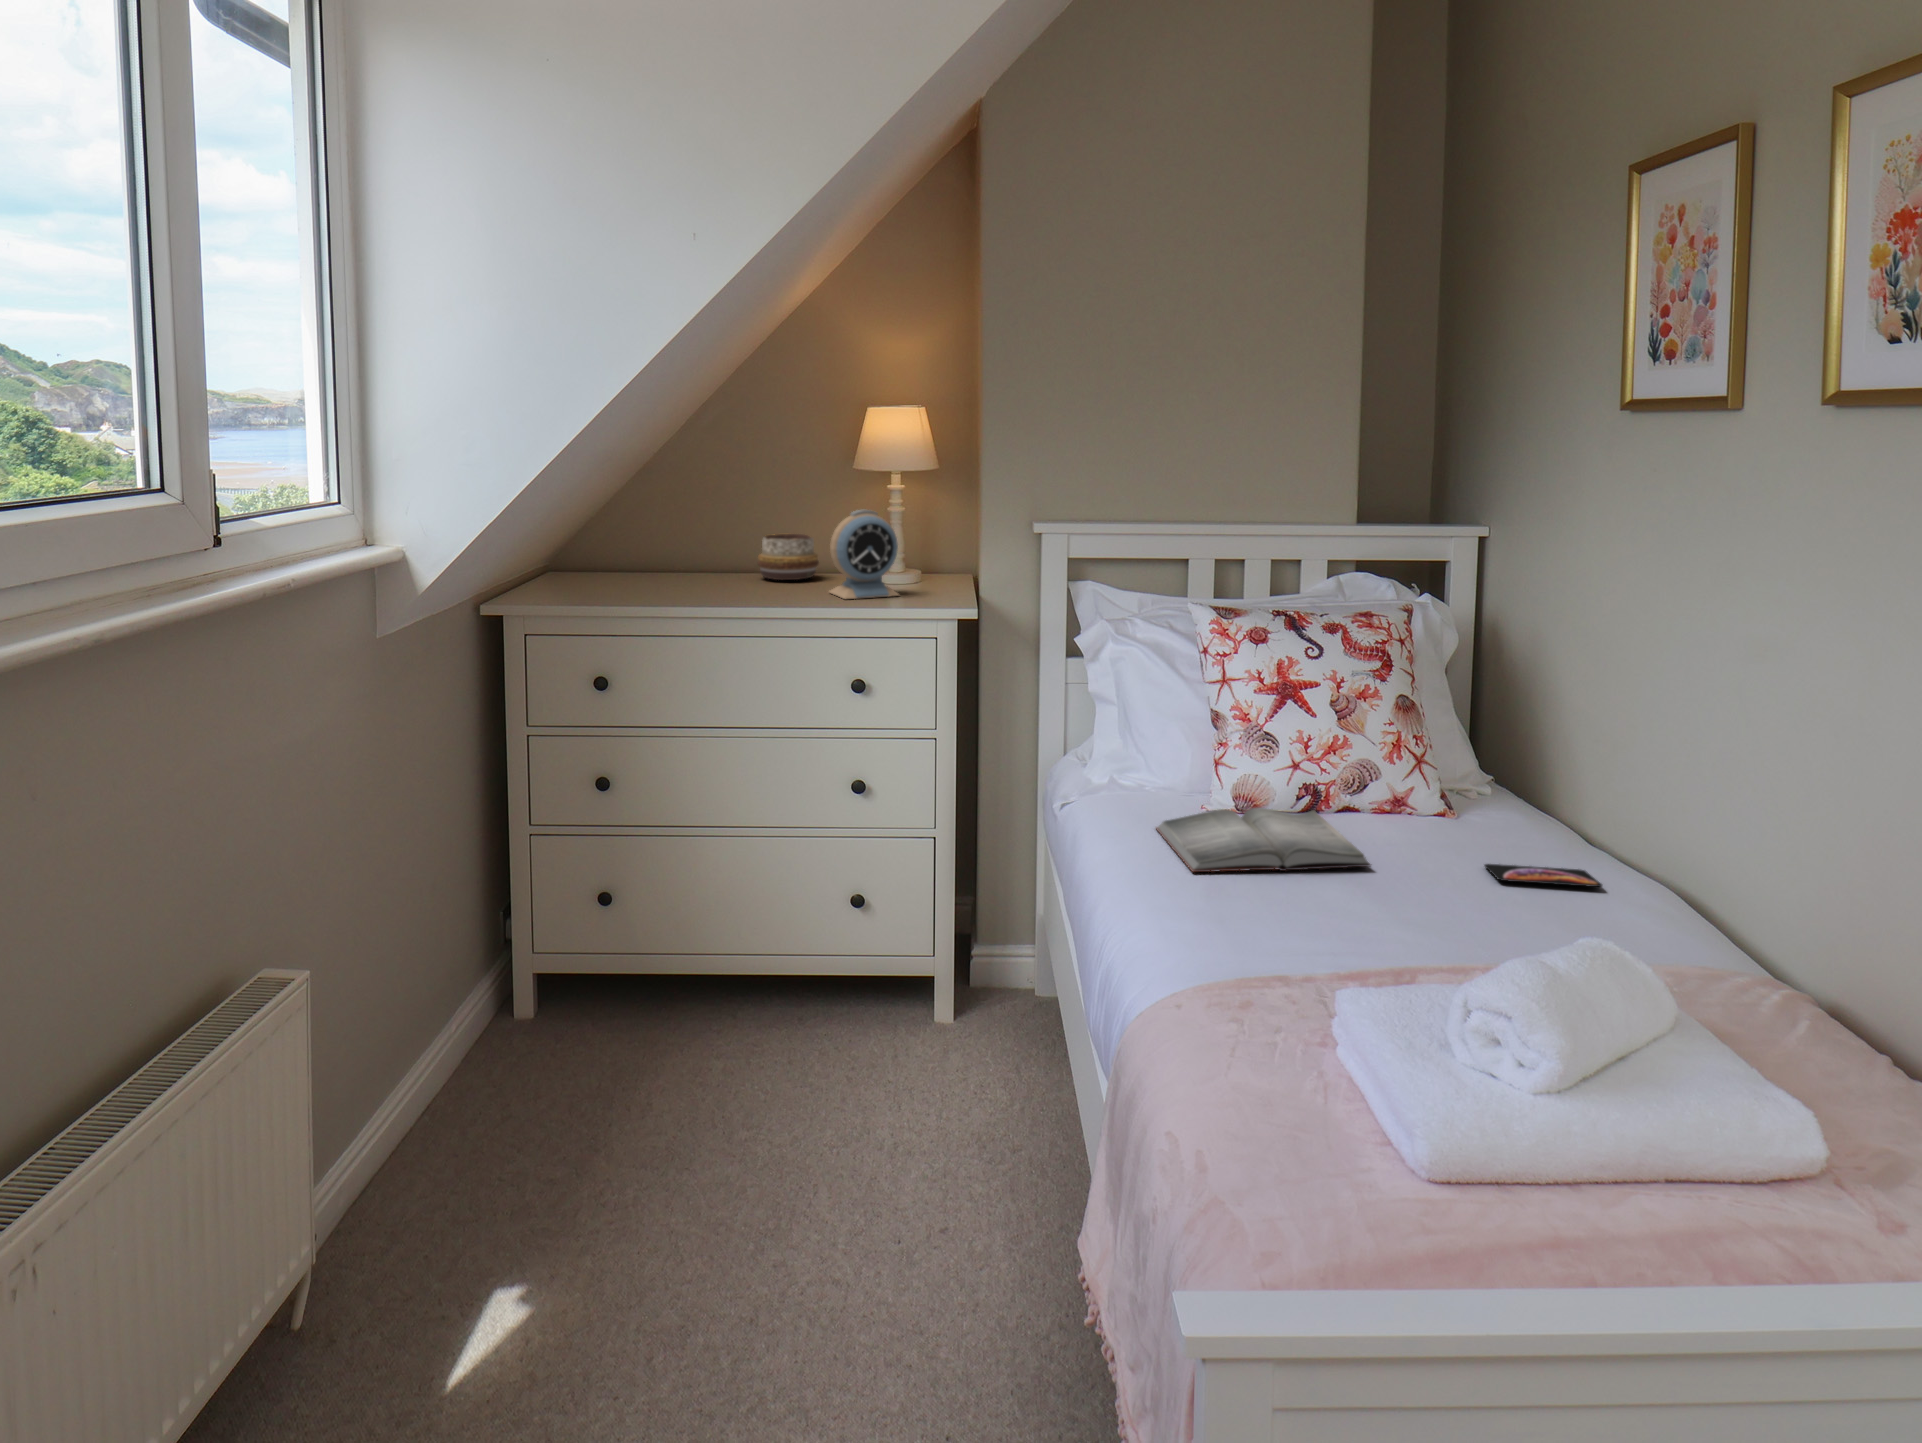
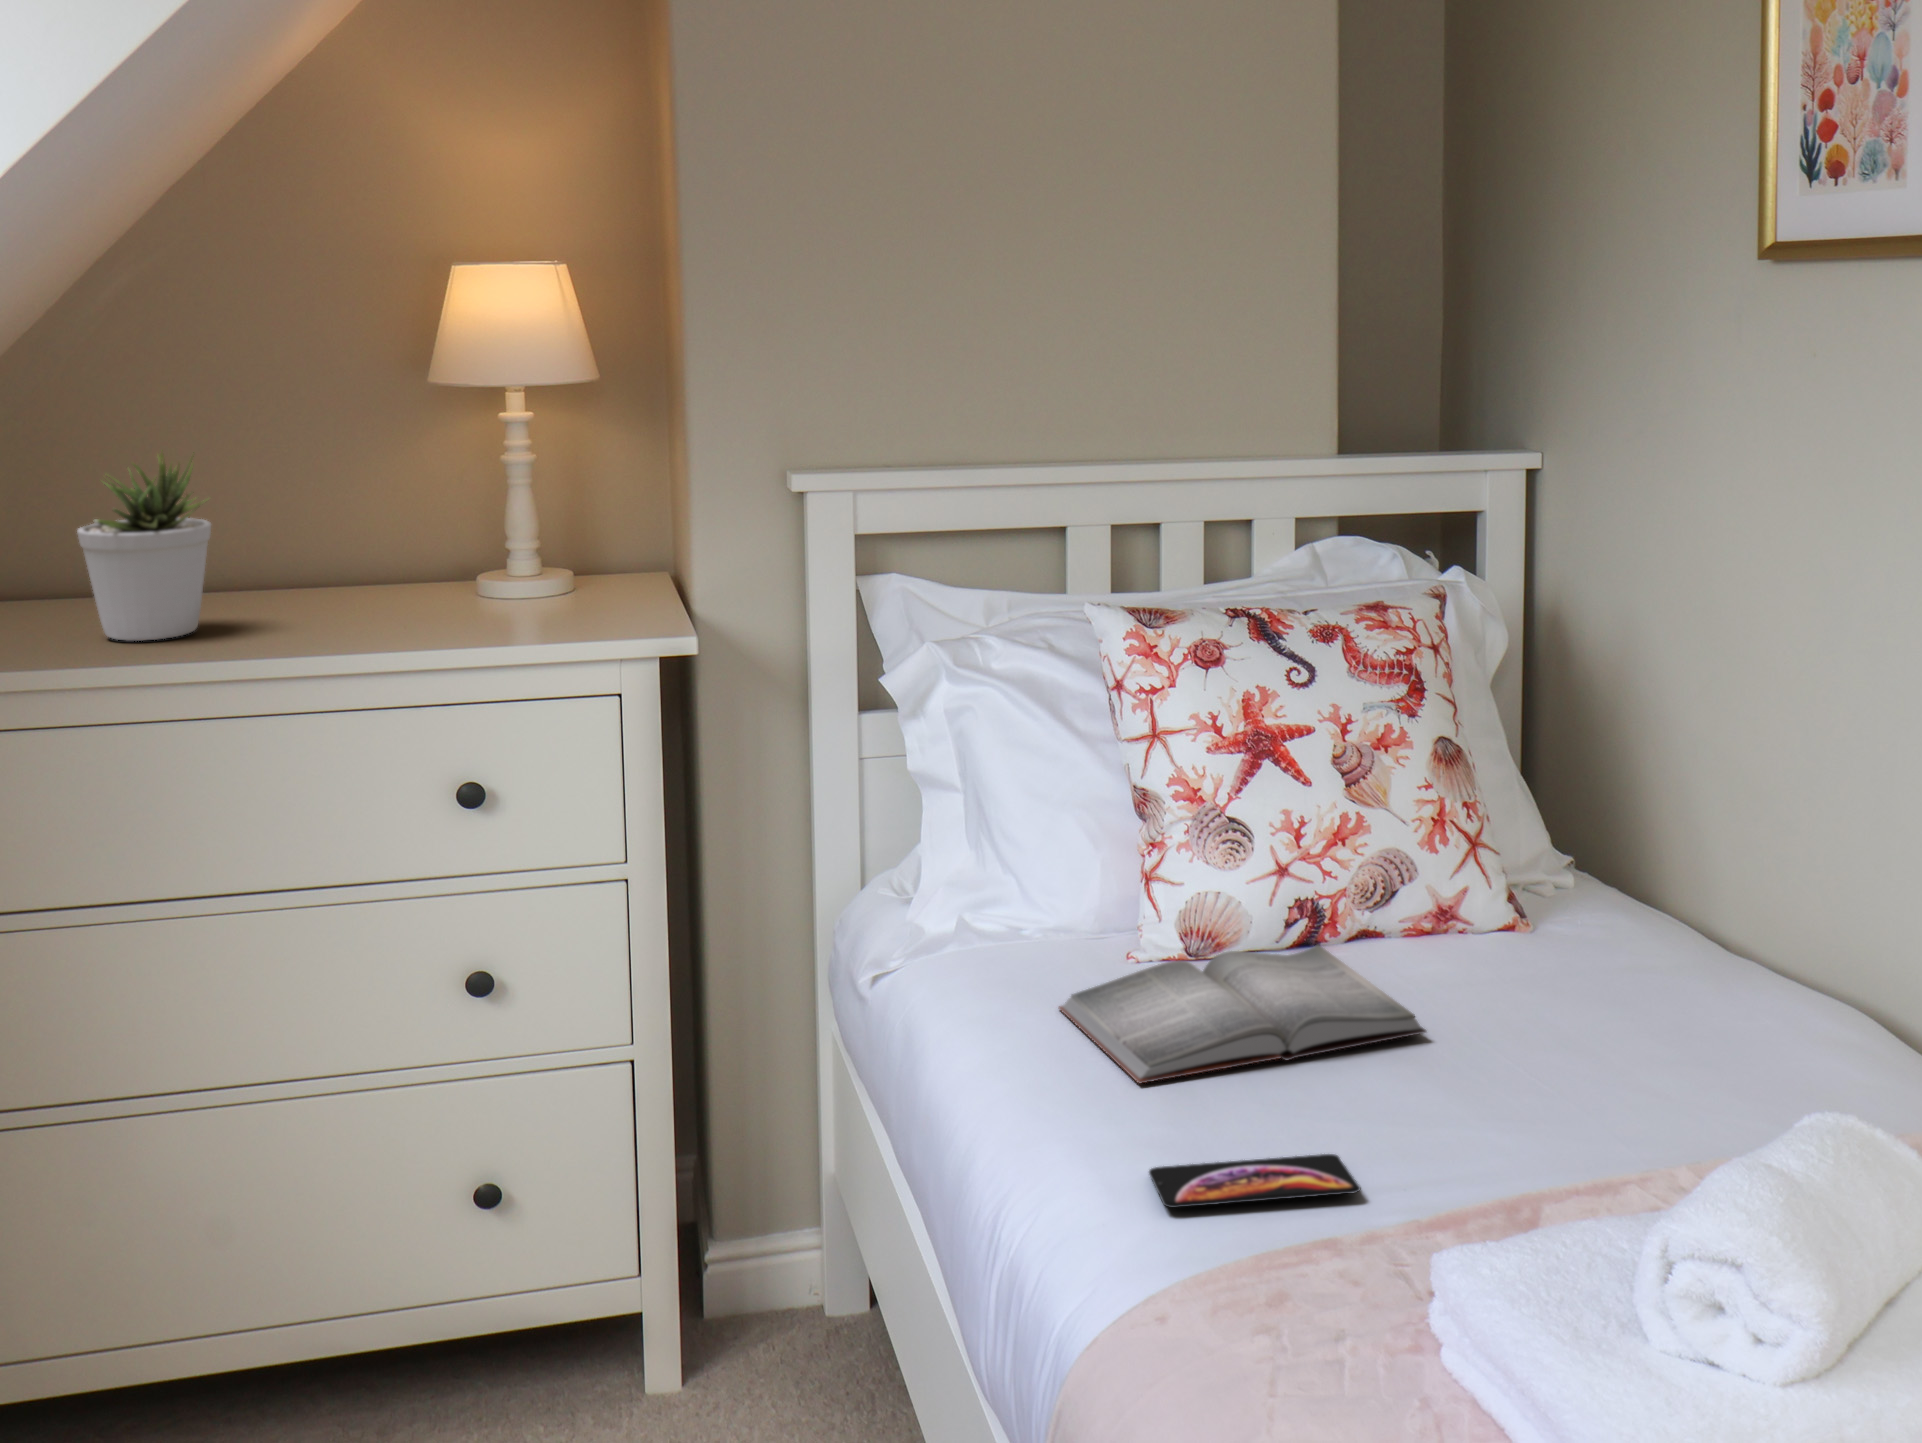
potted plant: none [682,498,744,594] -> present [77,452,211,641]
alarm clock: present [829,510,899,599] -> none [397,461,543,634]
decorative bowl: present [757,534,819,580] -> none [241,512,371,603]
smartphone: present [1484,864,1602,887] -> present [1149,1154,1360,1208]

